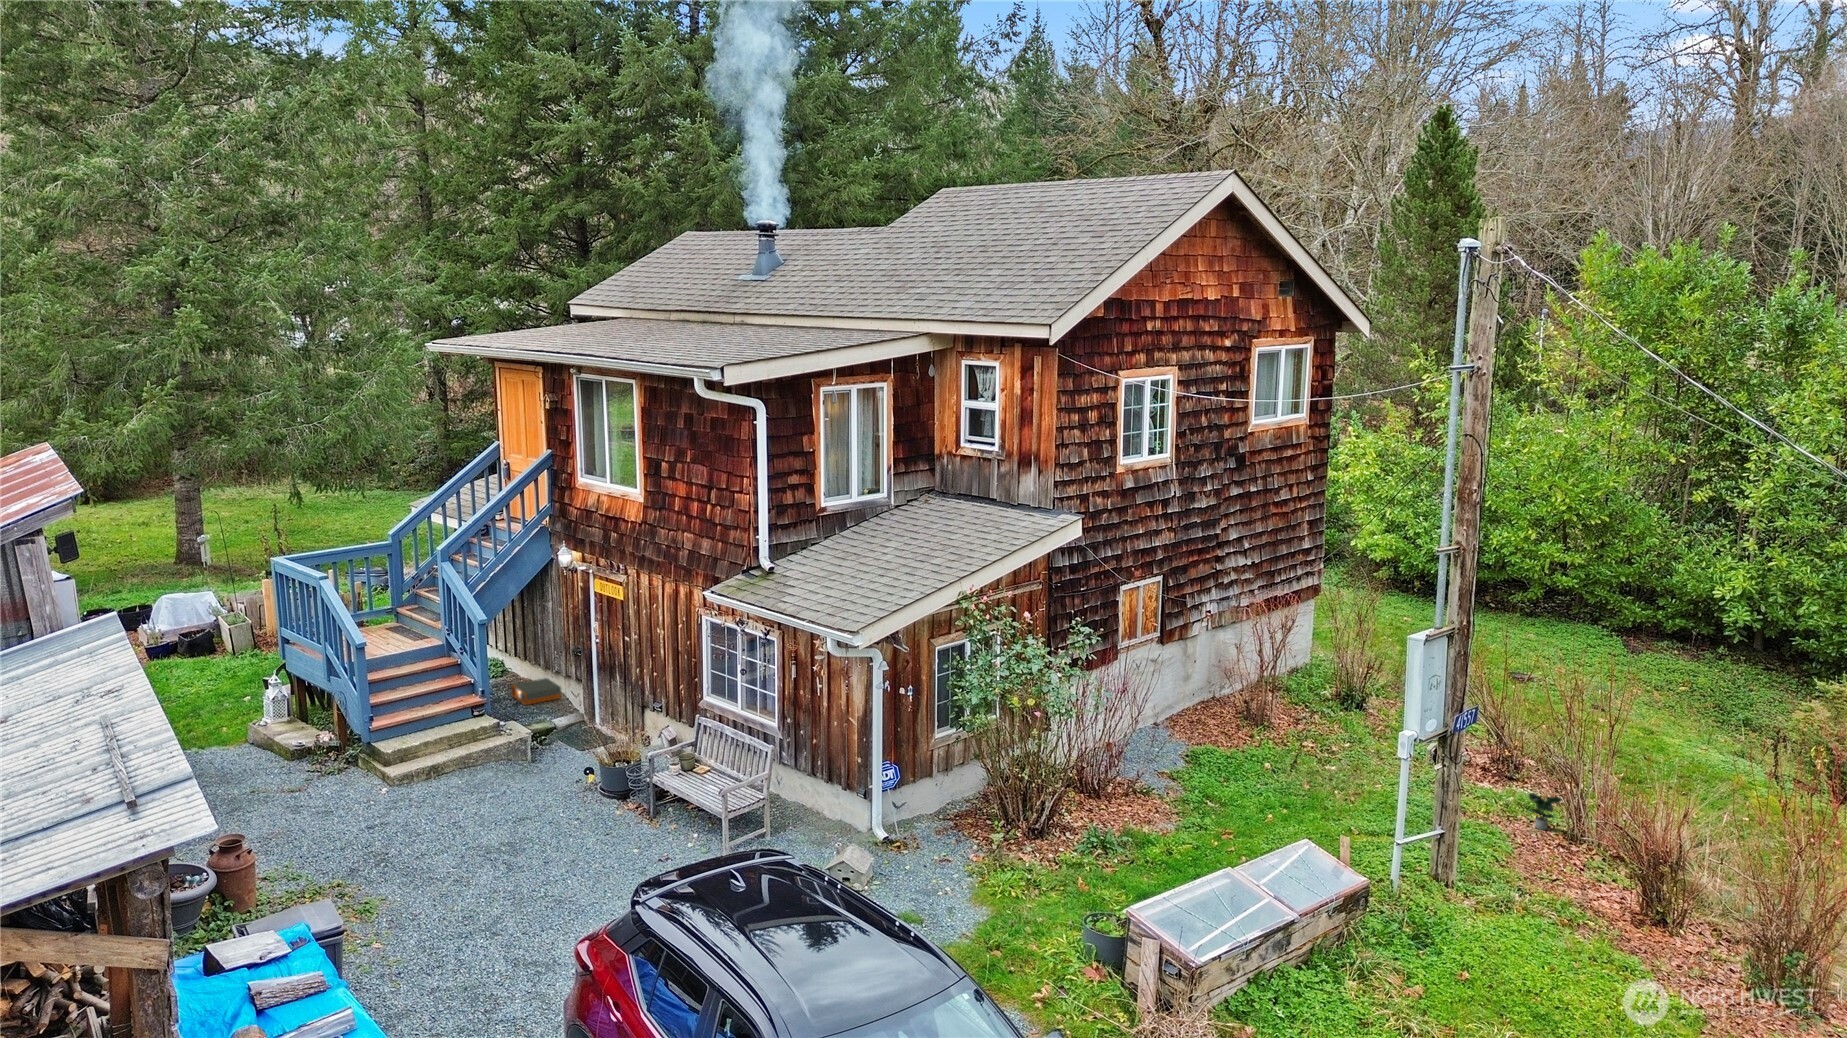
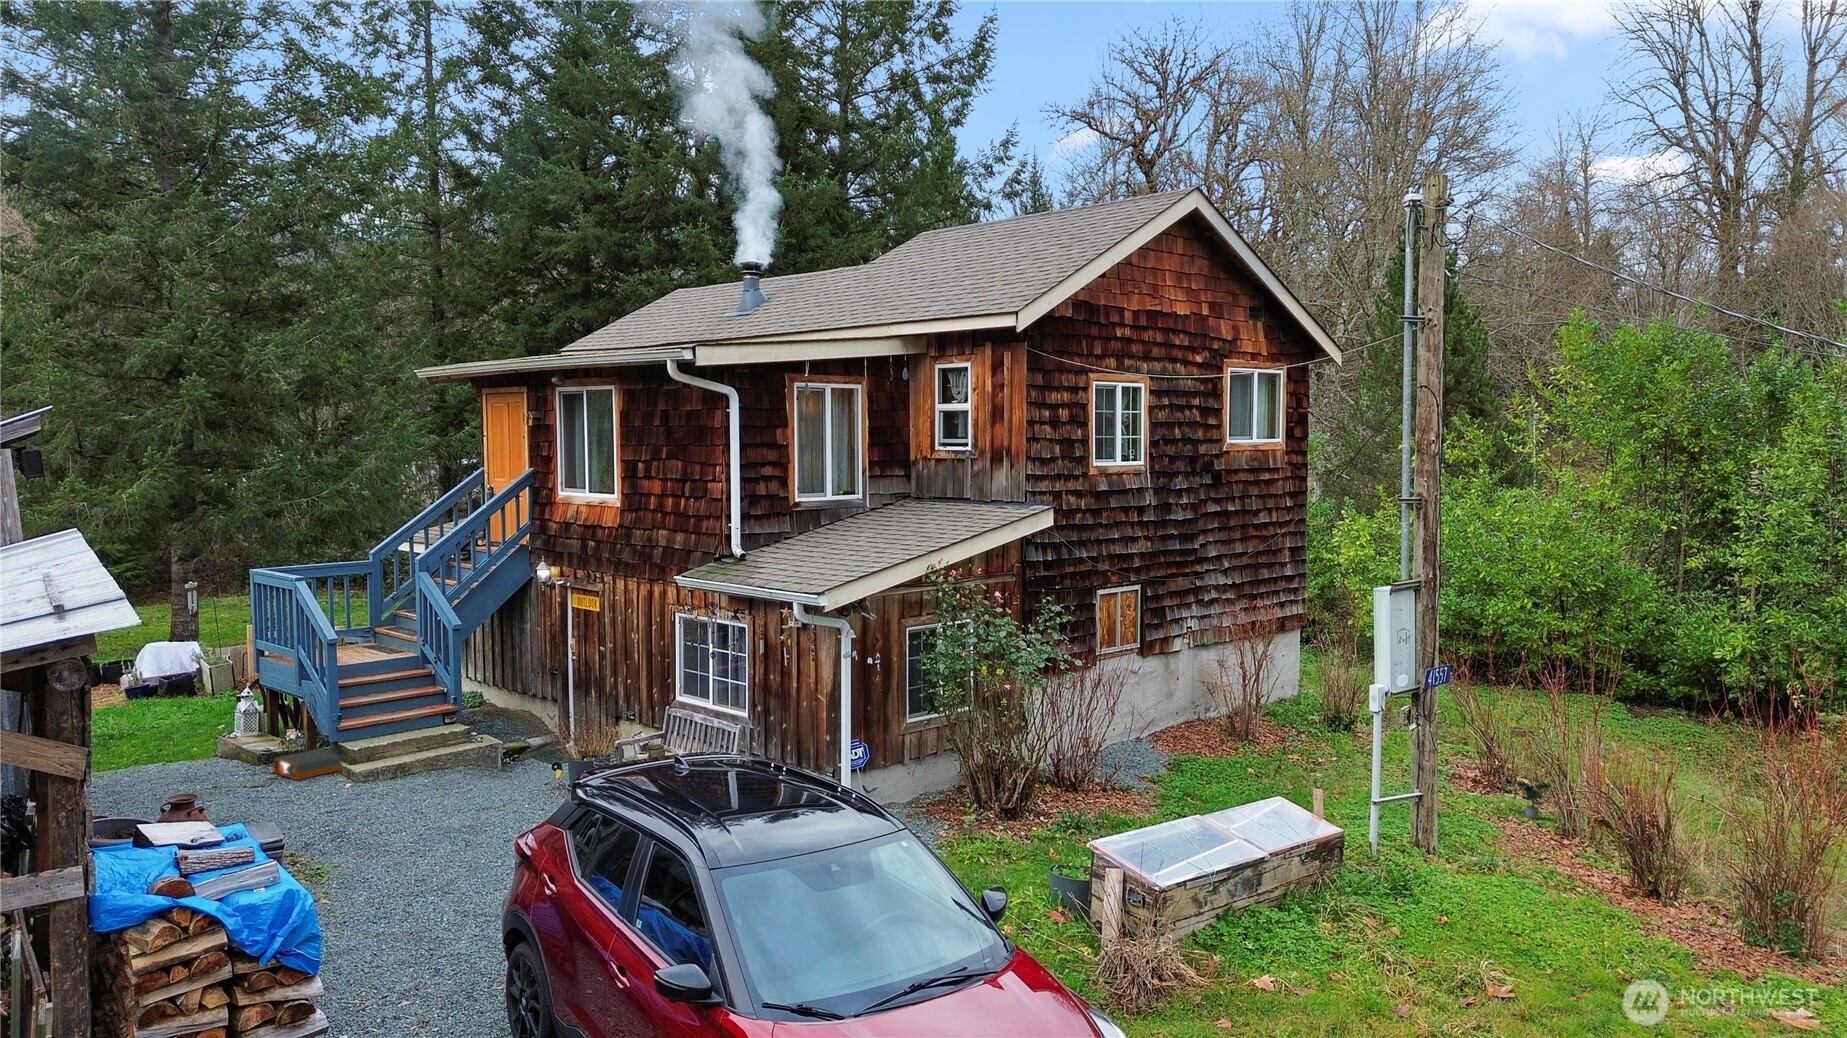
storage box: present [511,678,561,705] -> present [274,749,341,780]

